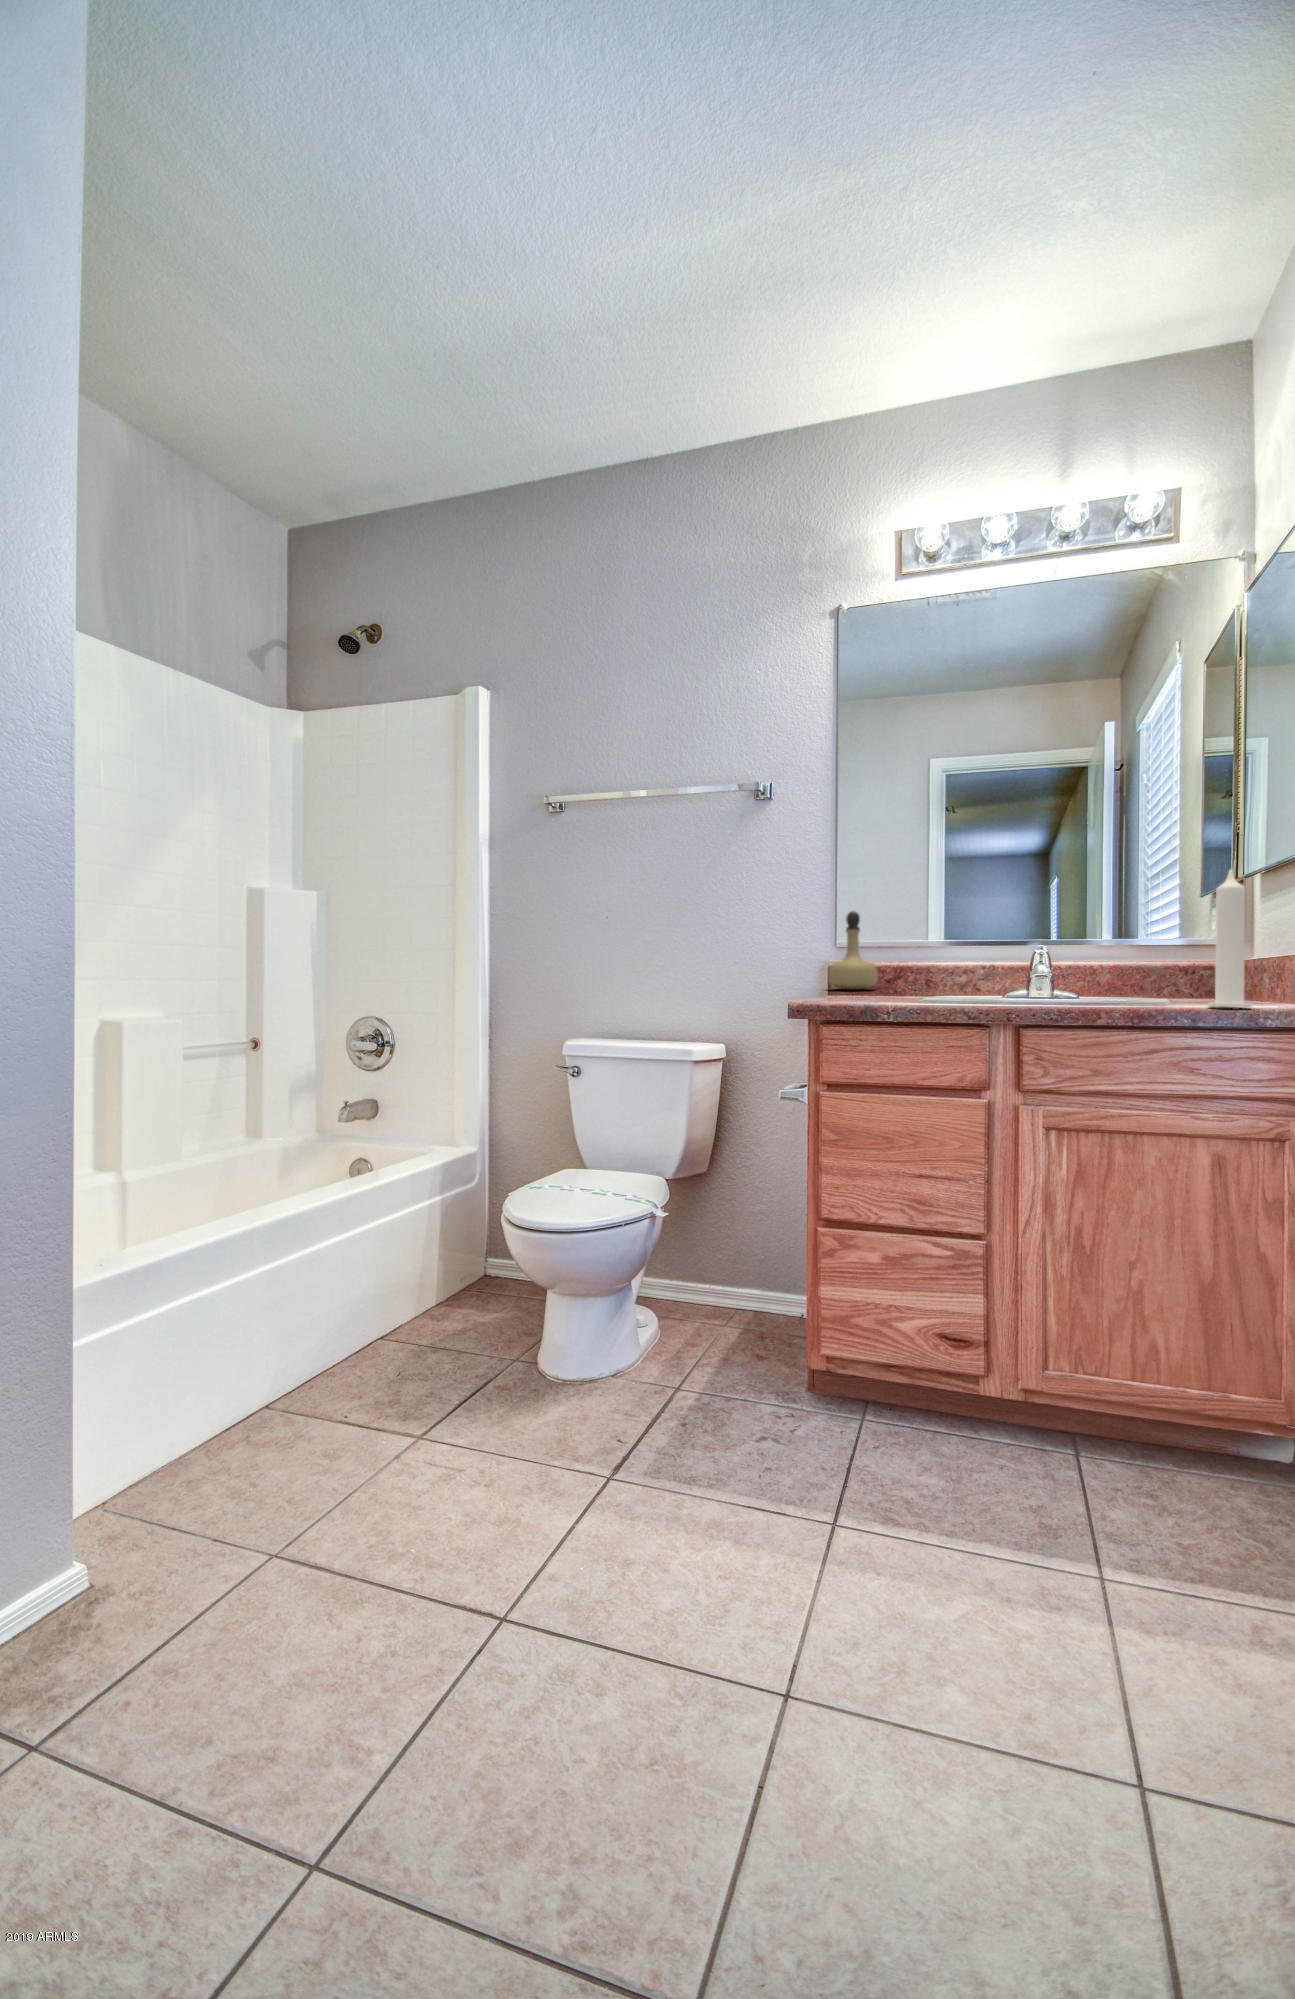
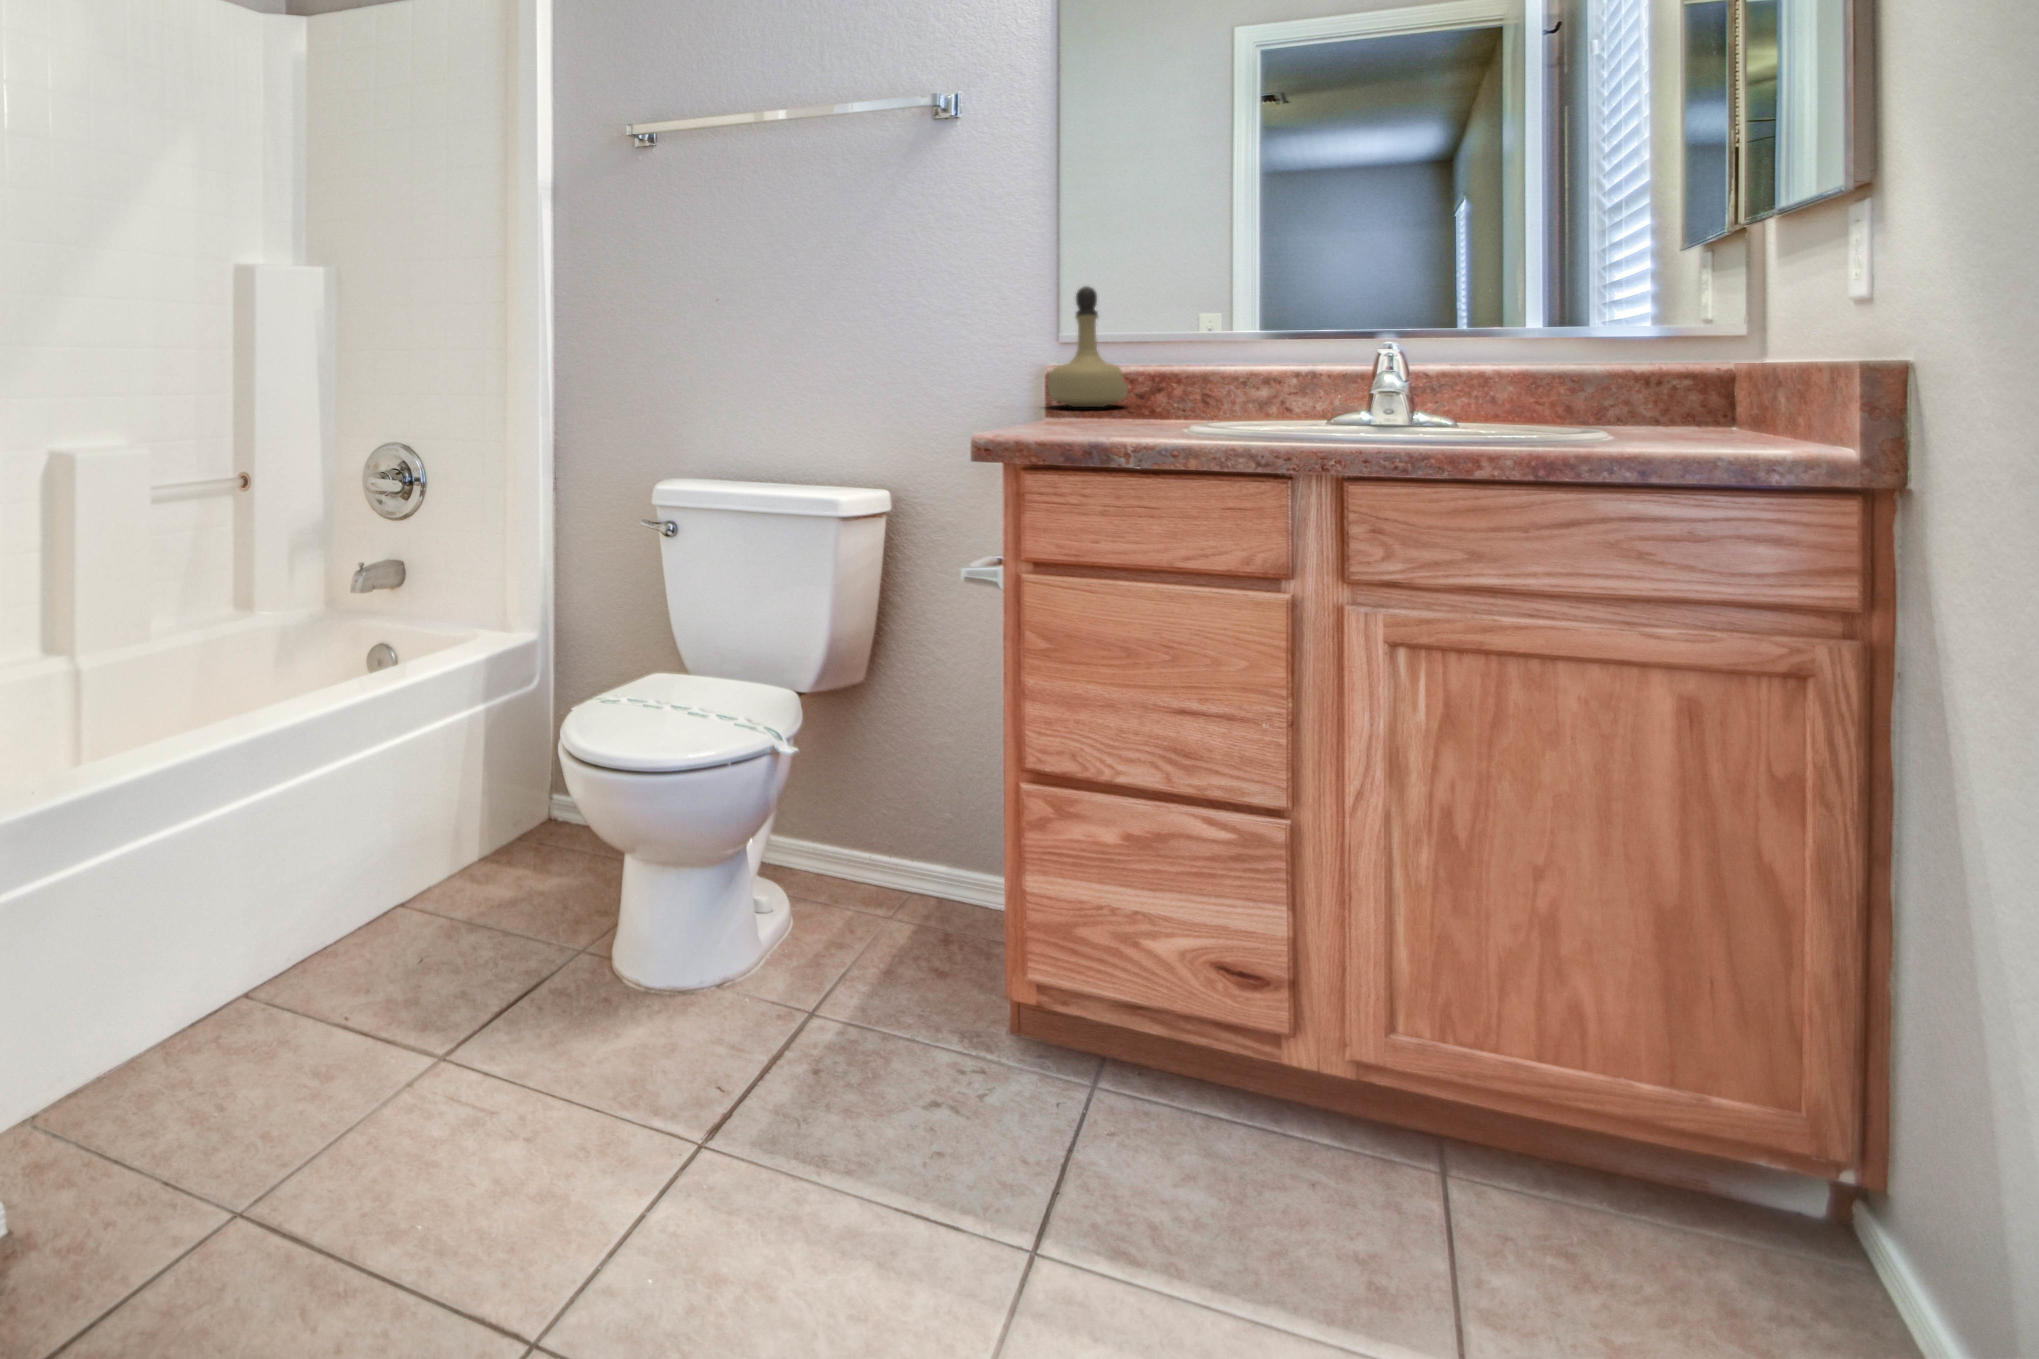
candle: present [1207,870,1252,1008] -> none [1674,226,1758,456]

